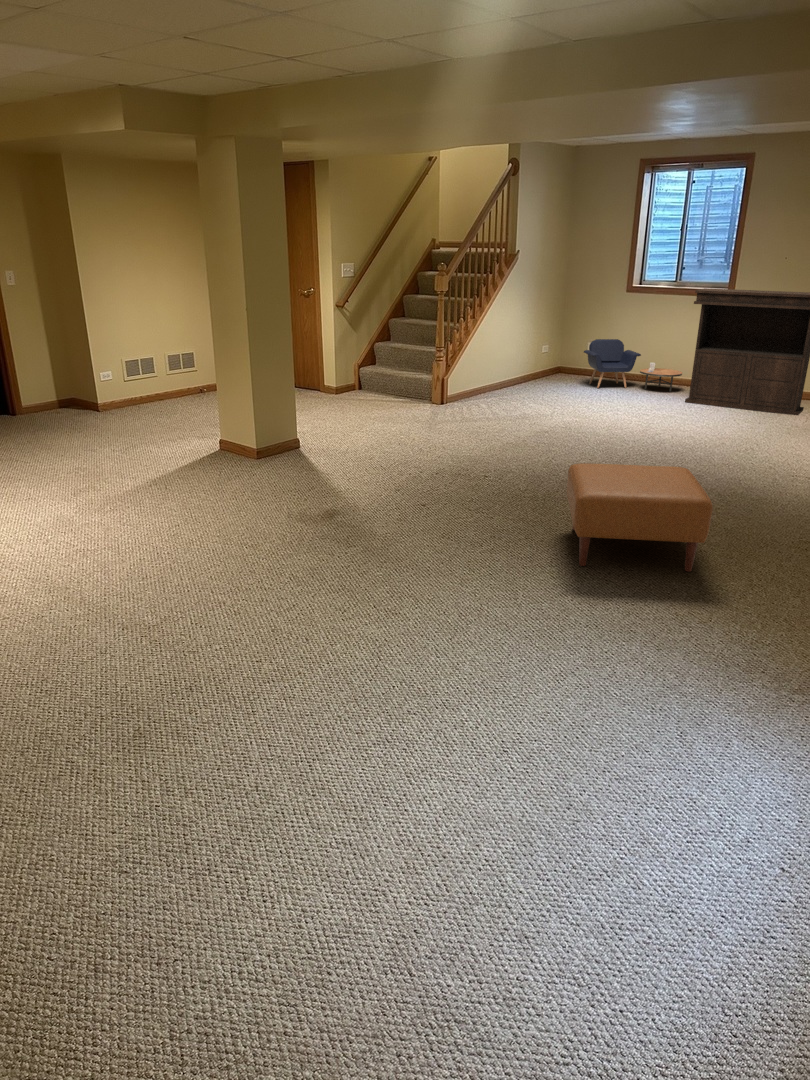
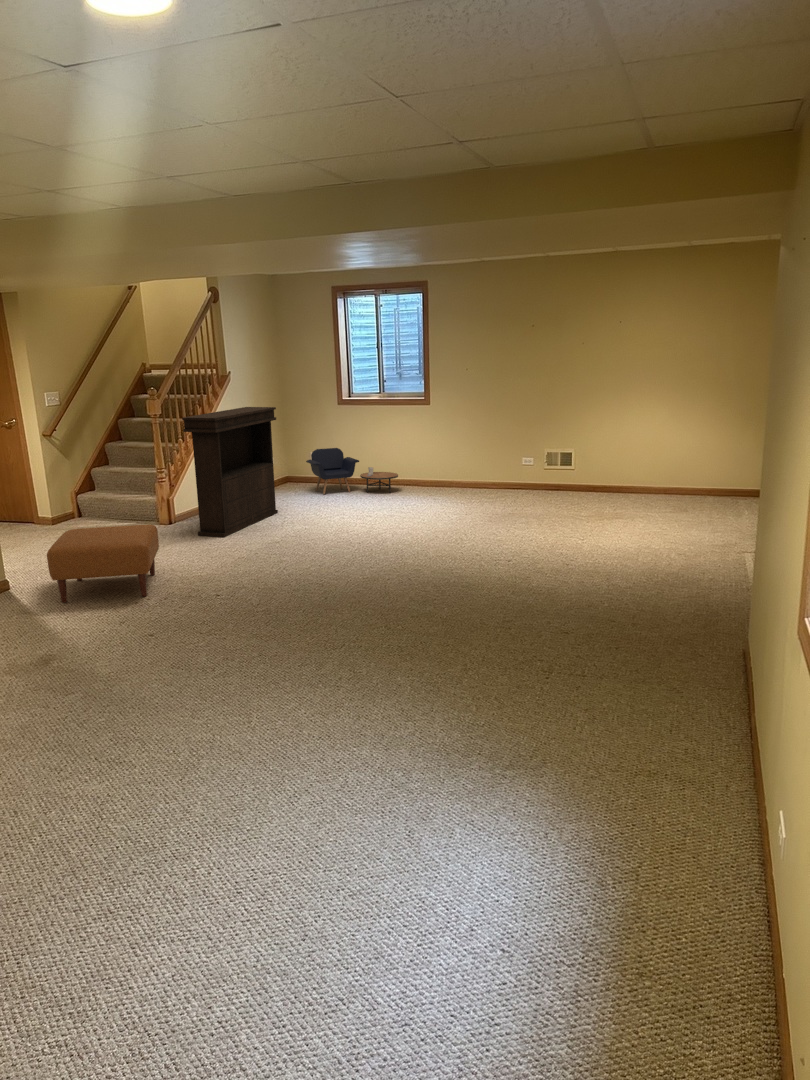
console table: present [685,288,810,415] -> present [182,407,278,537]
ottoman: present [567,463,713,572] -> present [47,525,159,603]

